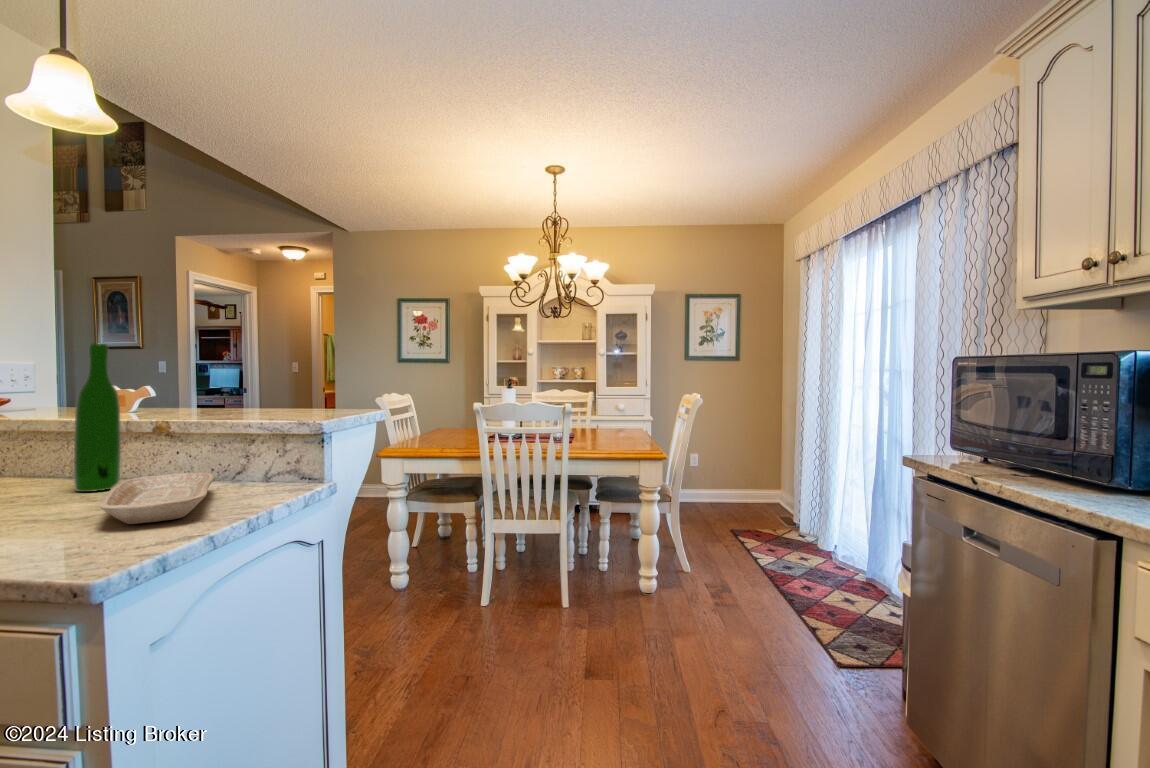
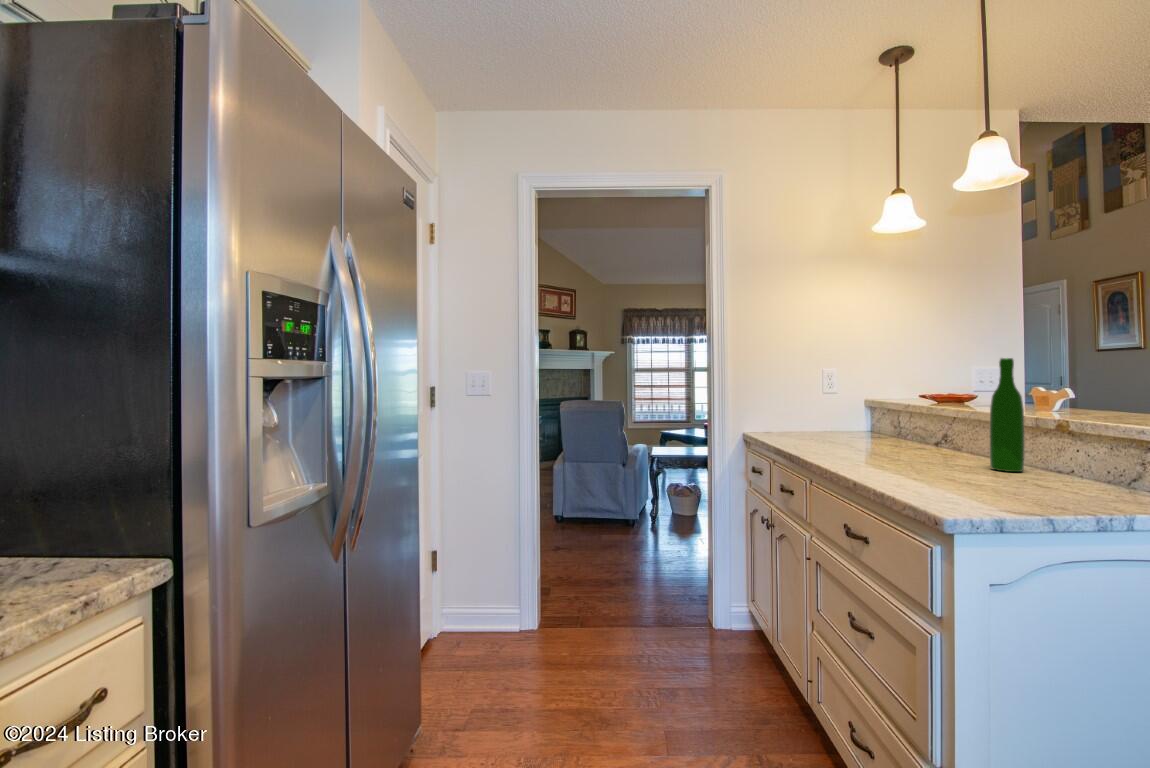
tray: present [99,472,215,524] -> none [977,465,1098,500]

